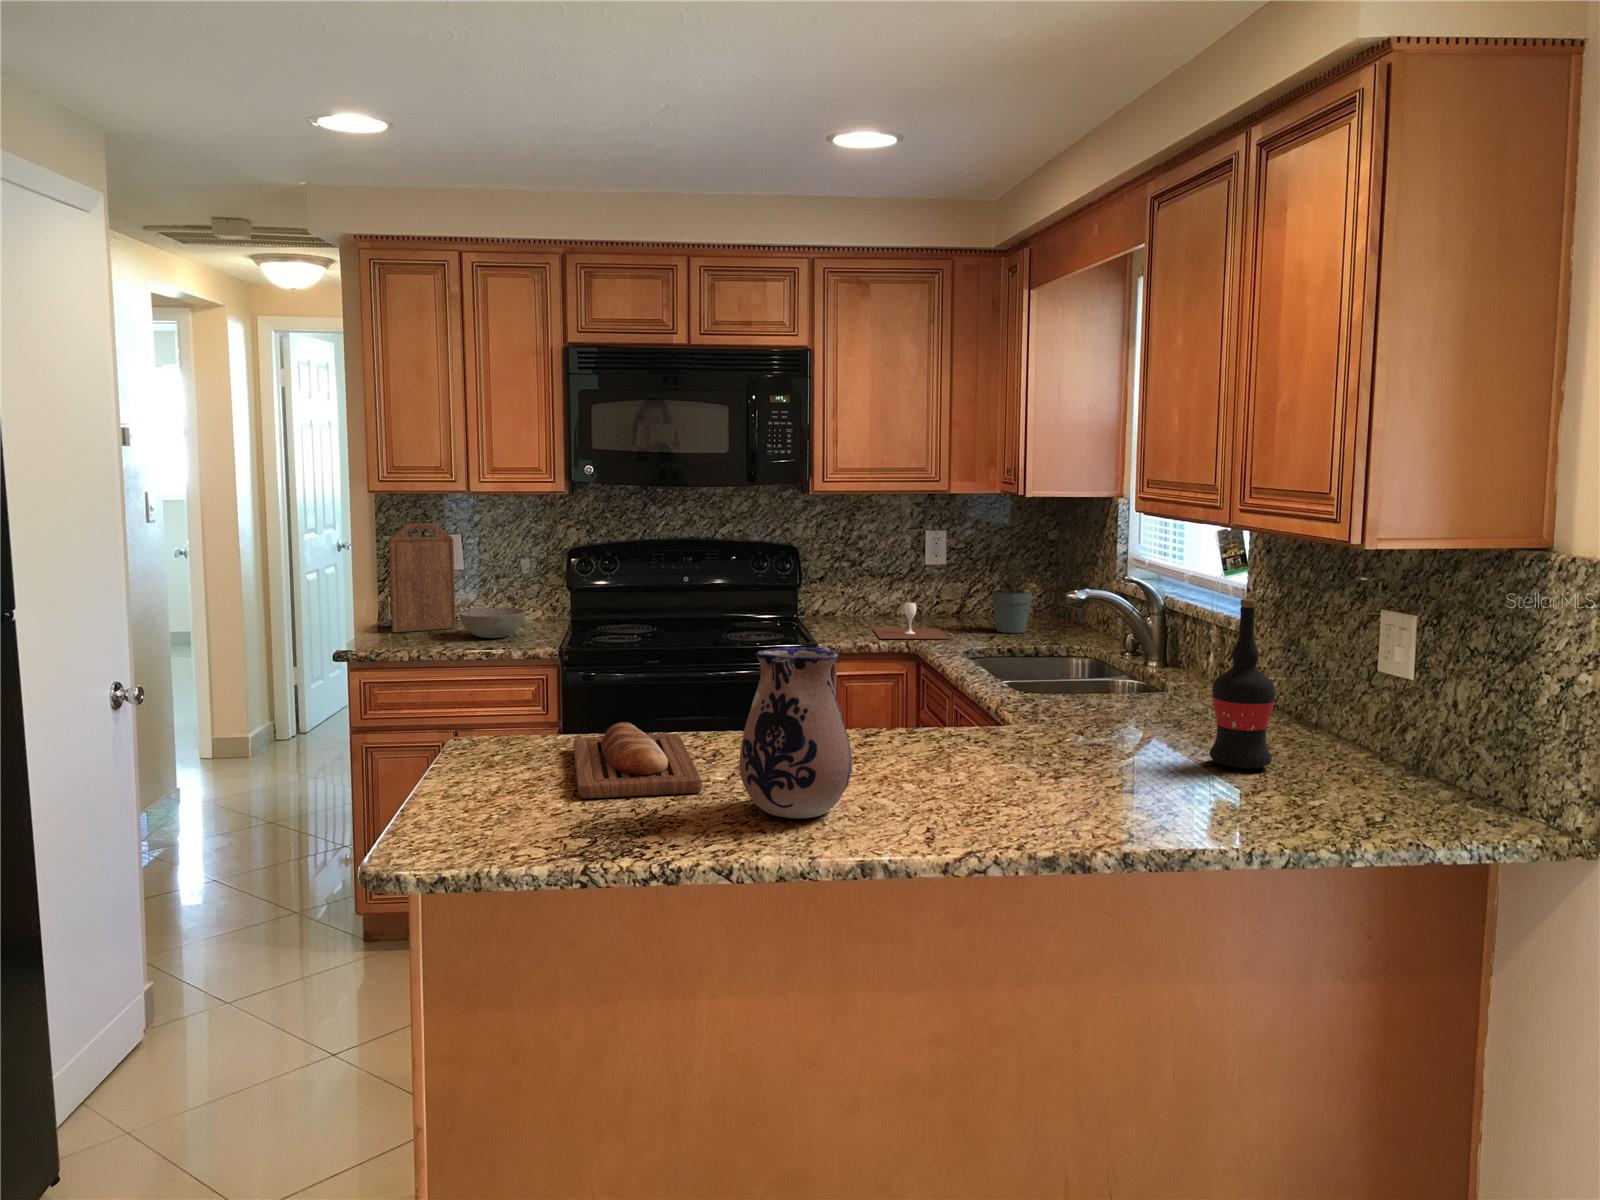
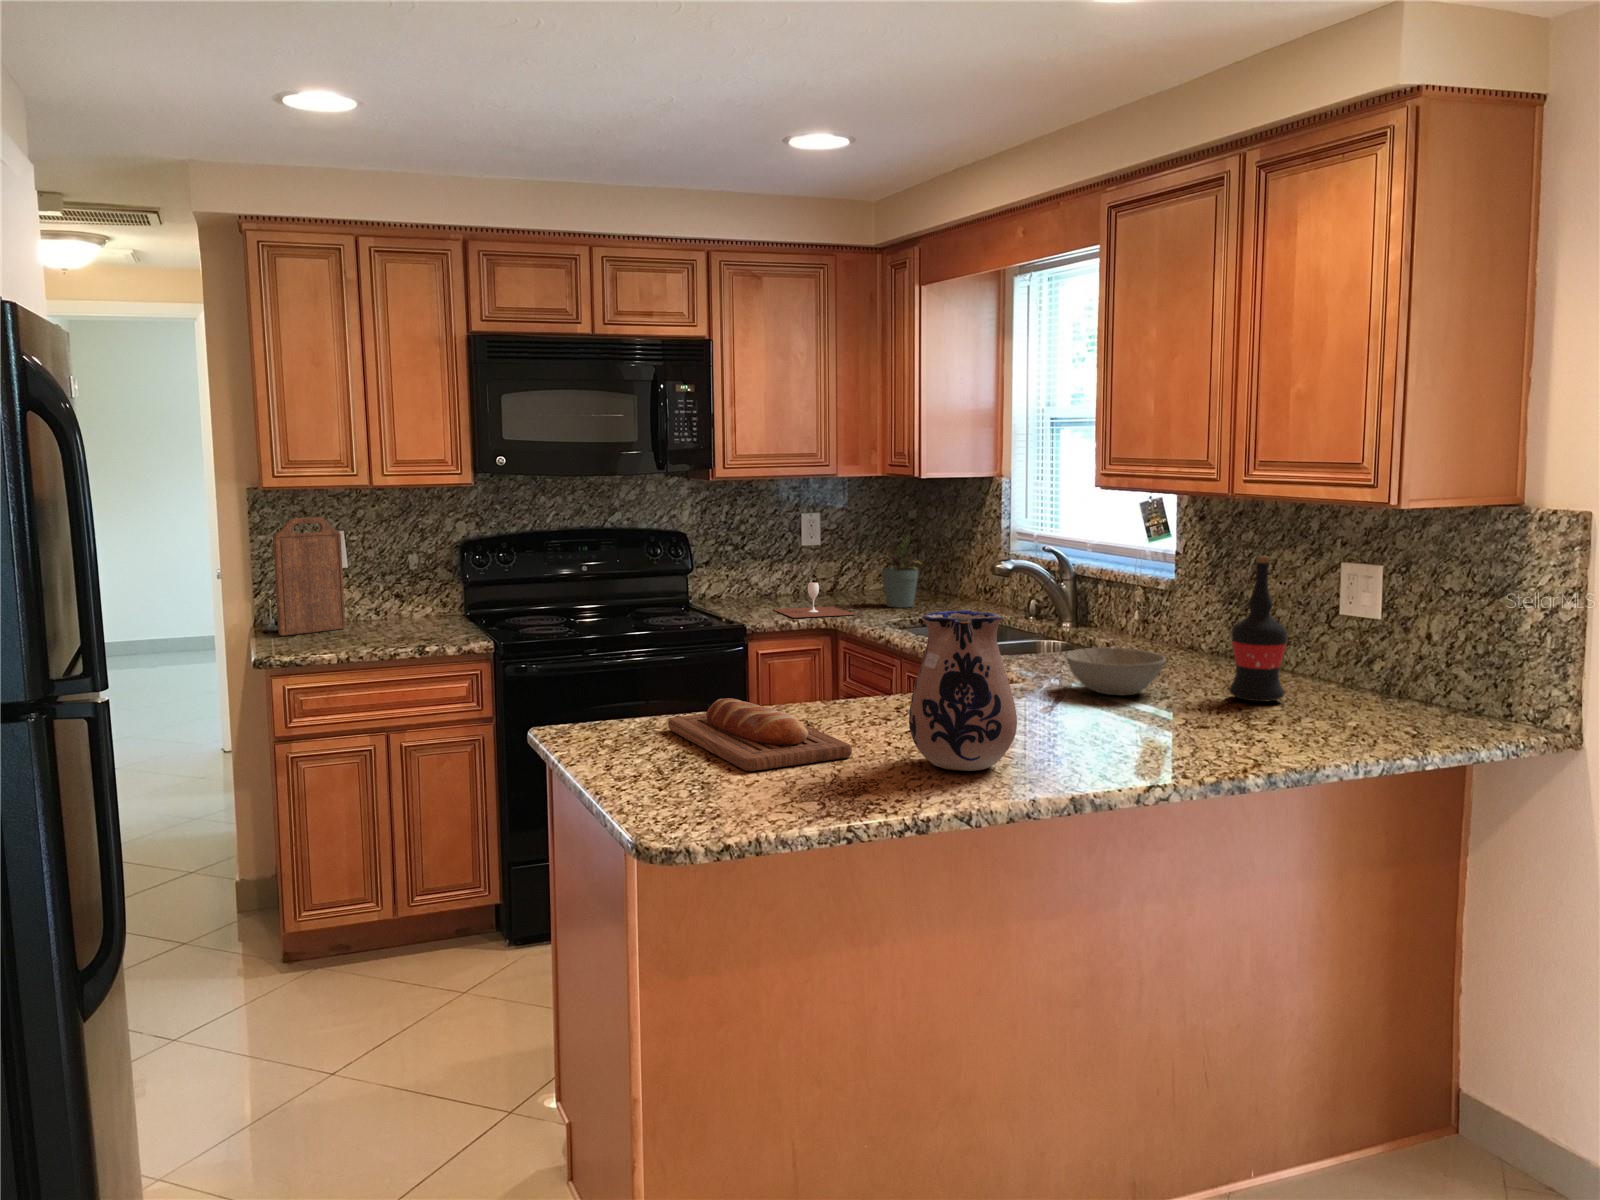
bowl: present [459,607,526,638] -> present [1066,647,1166,695]

